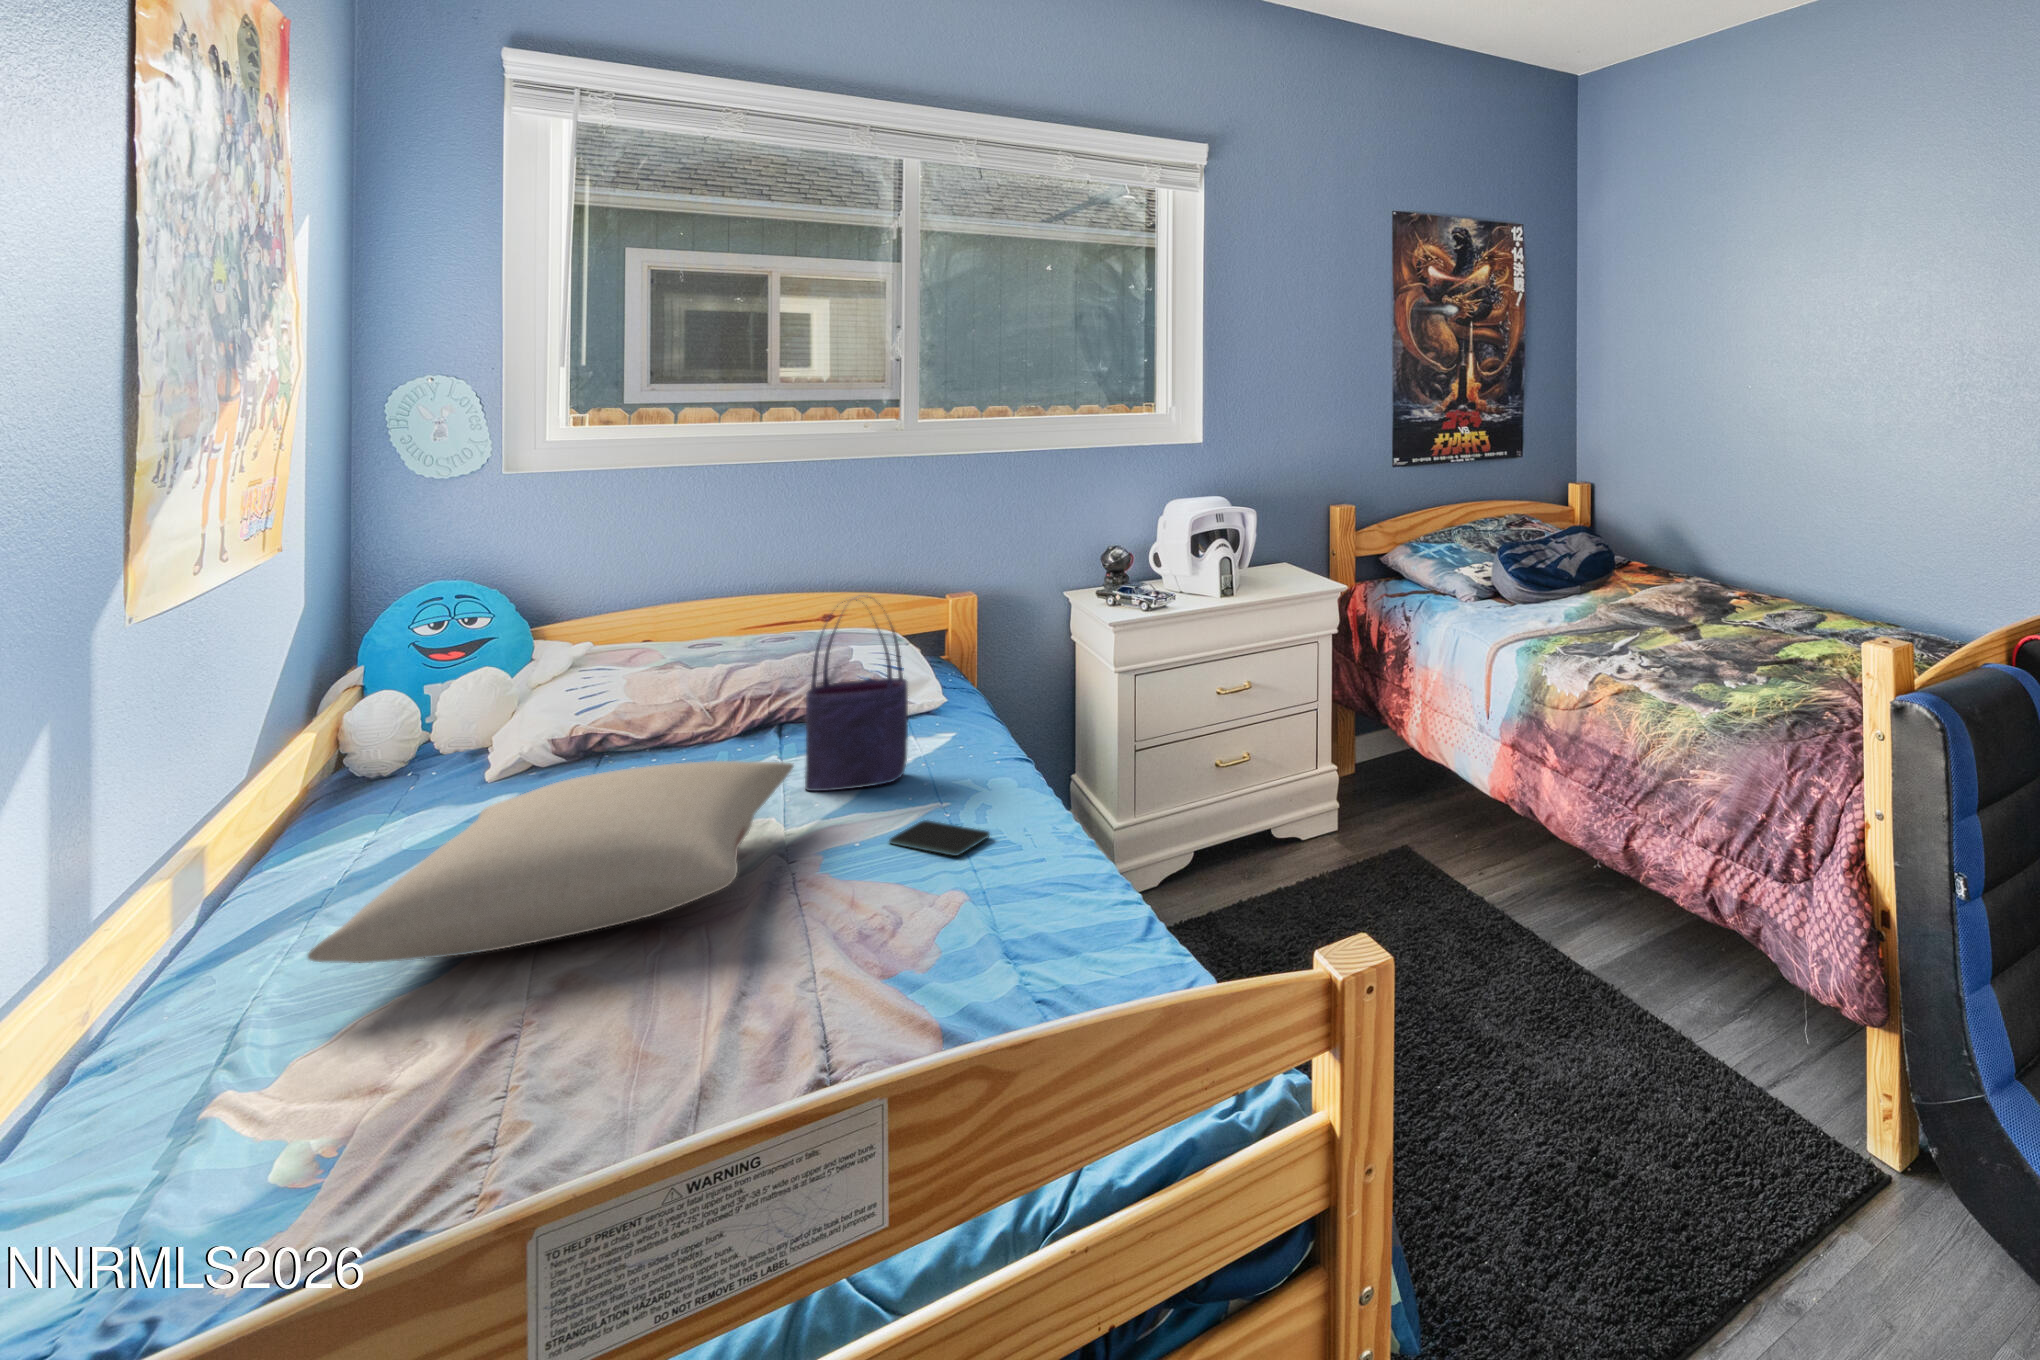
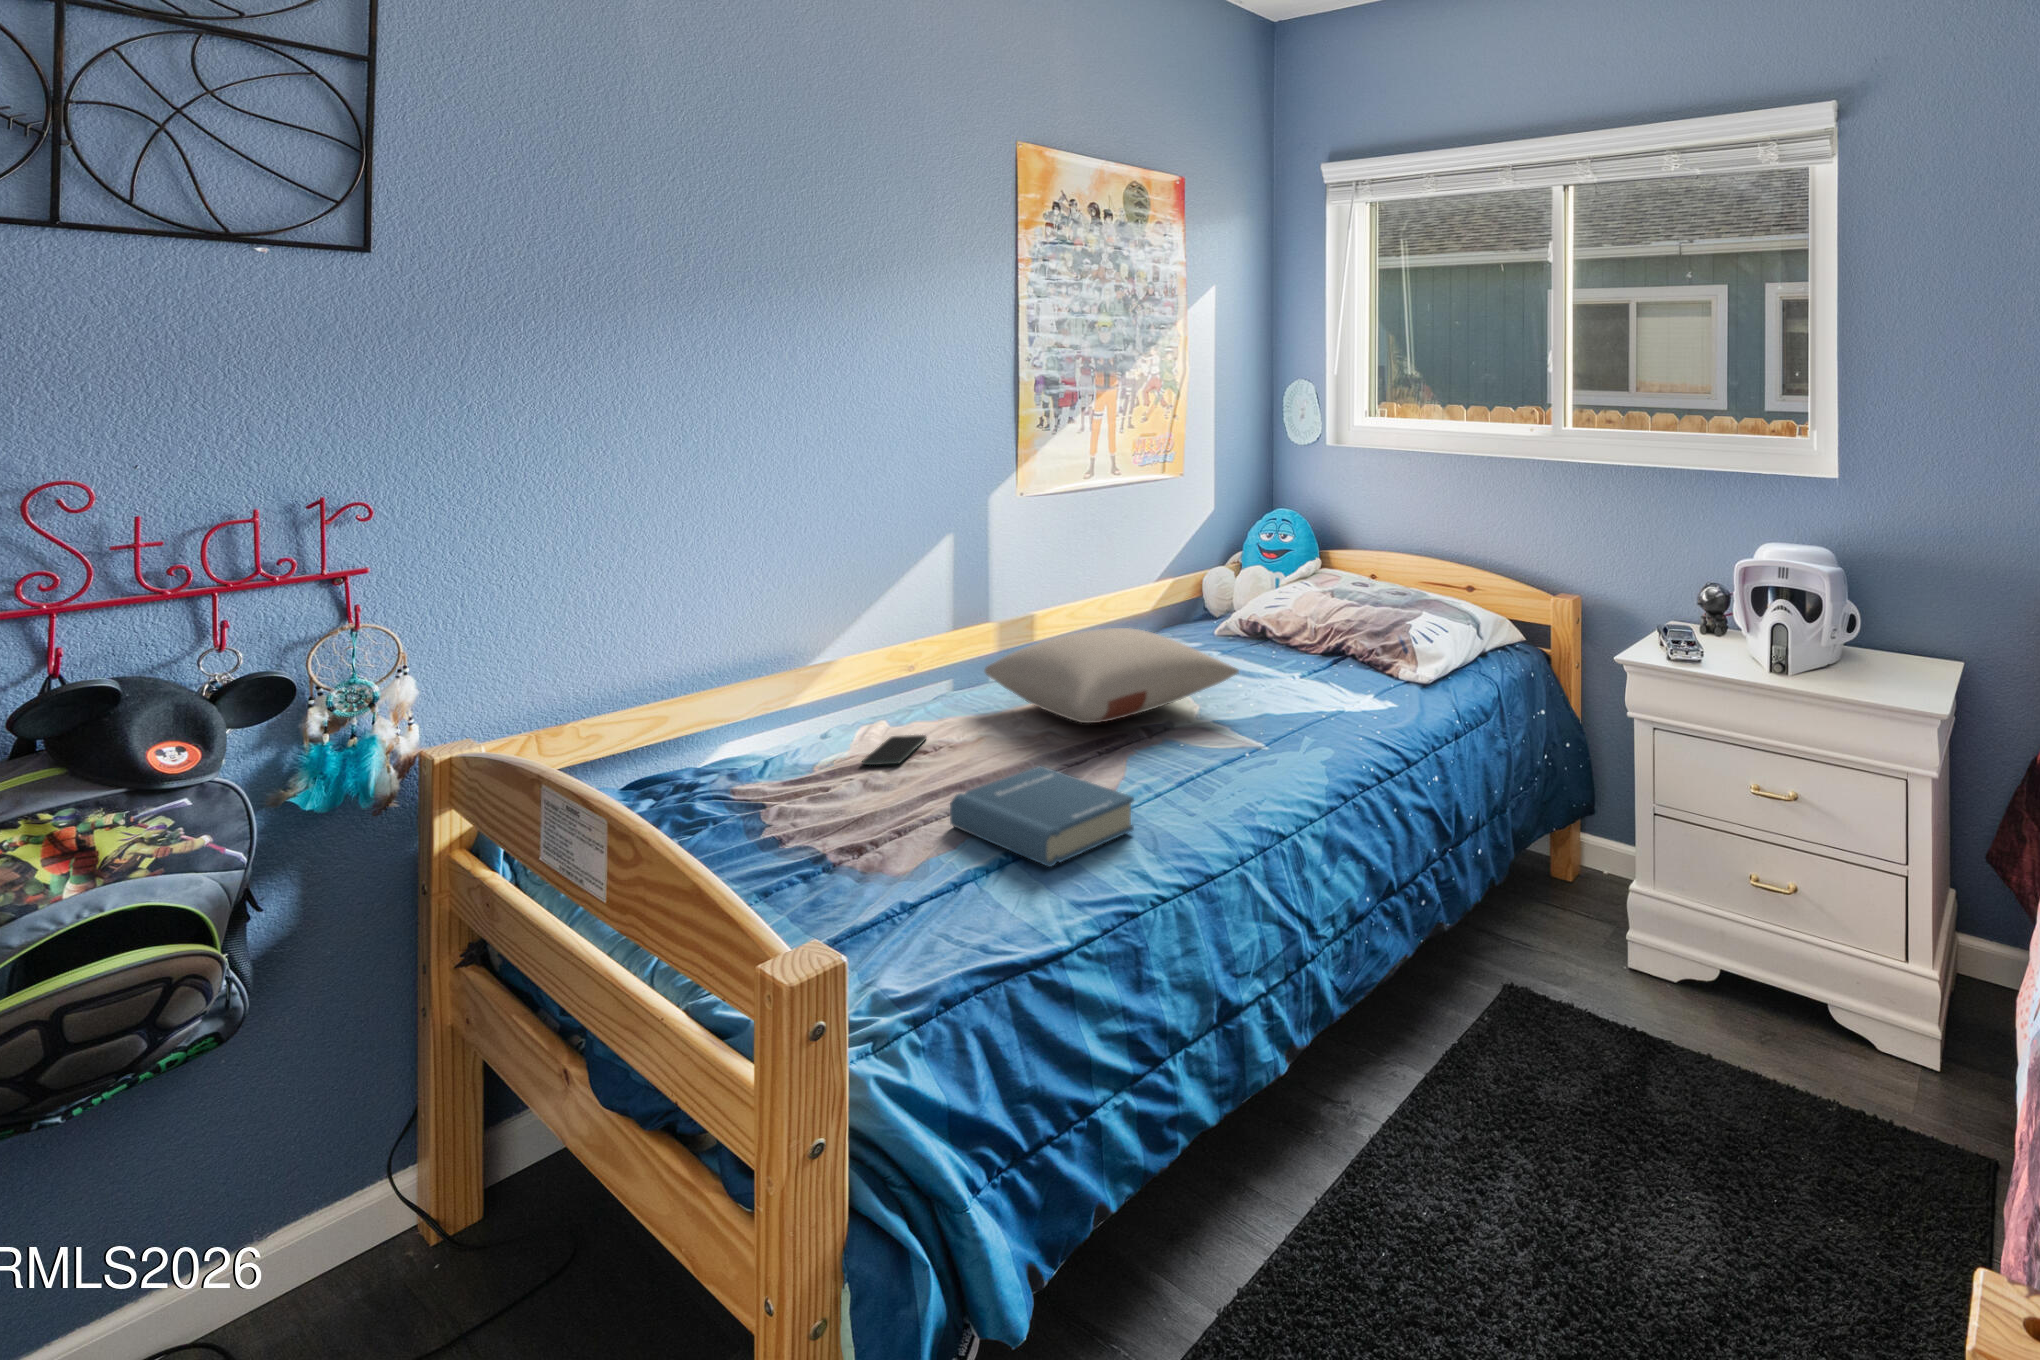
tote bag: present [805,600,908,791] -> none [1279,554,1333,718]
smartphone: present [889,820,990,856] -> present [862,735,927,765]
hardback book: none [787,889,1028,1071] -> present [950,766,1134,867]

